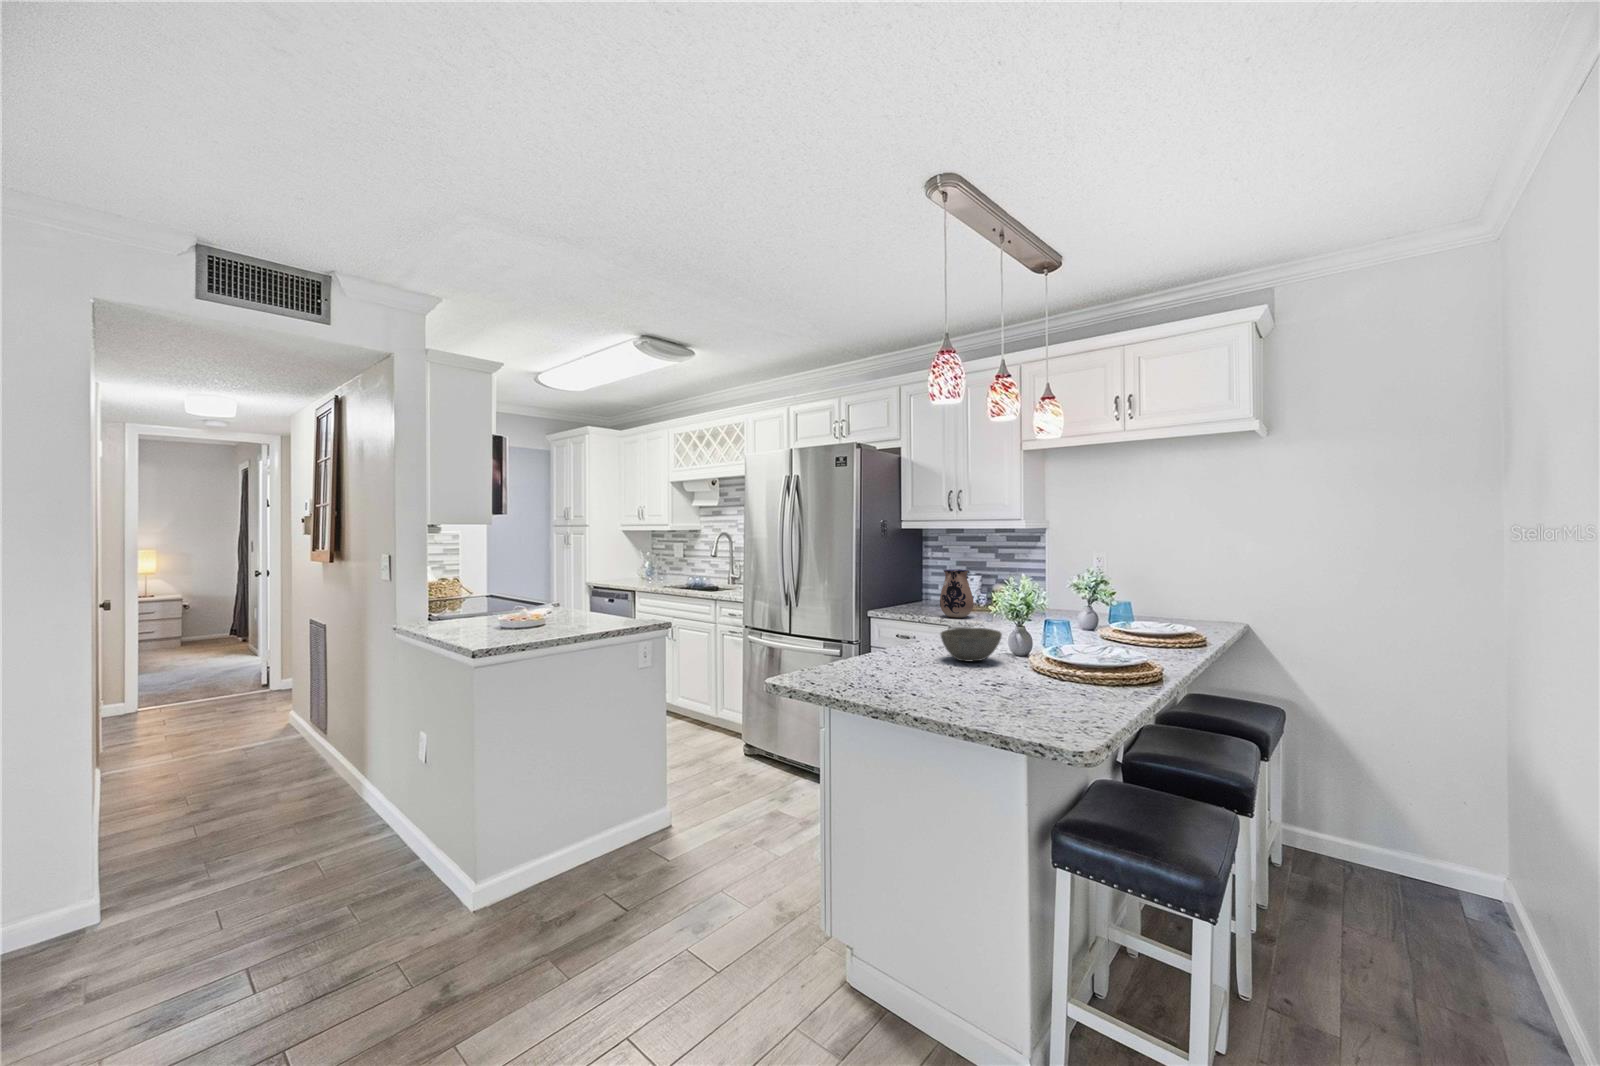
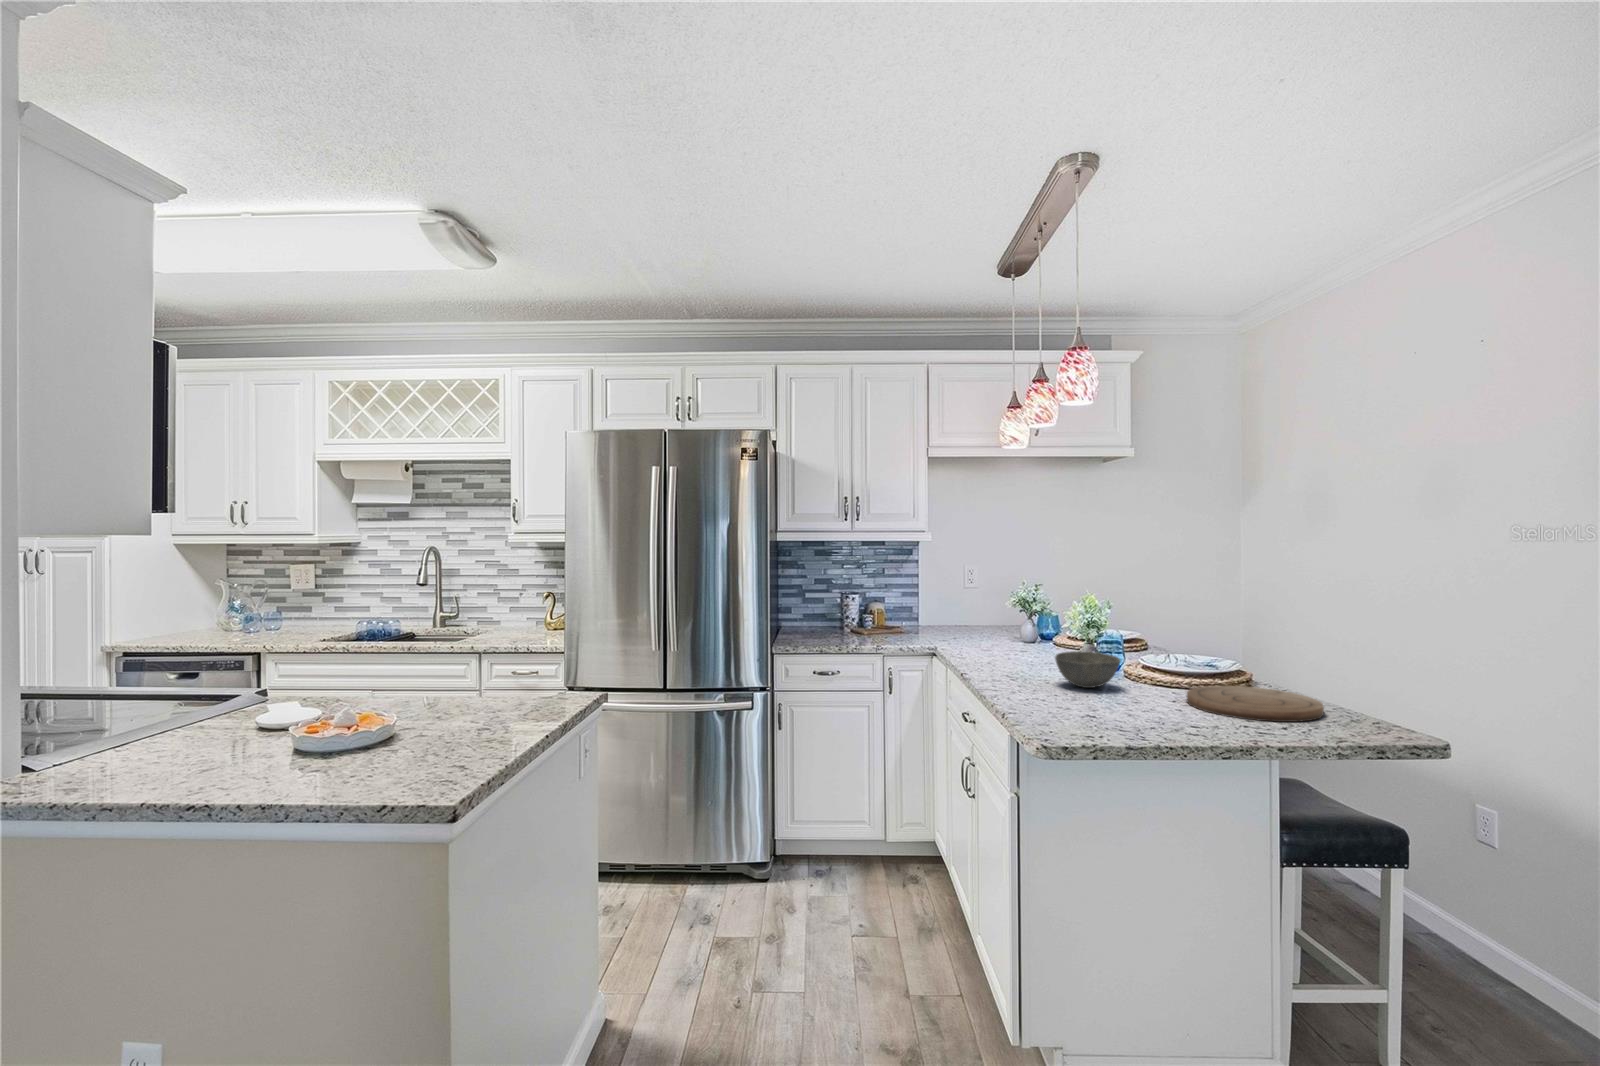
ceramic pitcher: present [940,569,974,618] -> none [858,588,895,643]
cutting board: none [977,671,1113,712] -> present [1187,686,1324,722]

